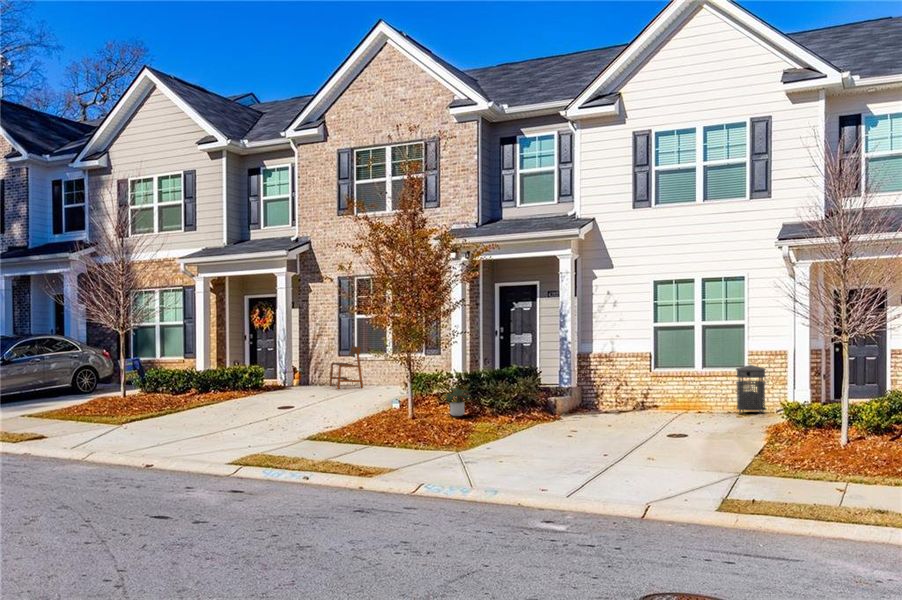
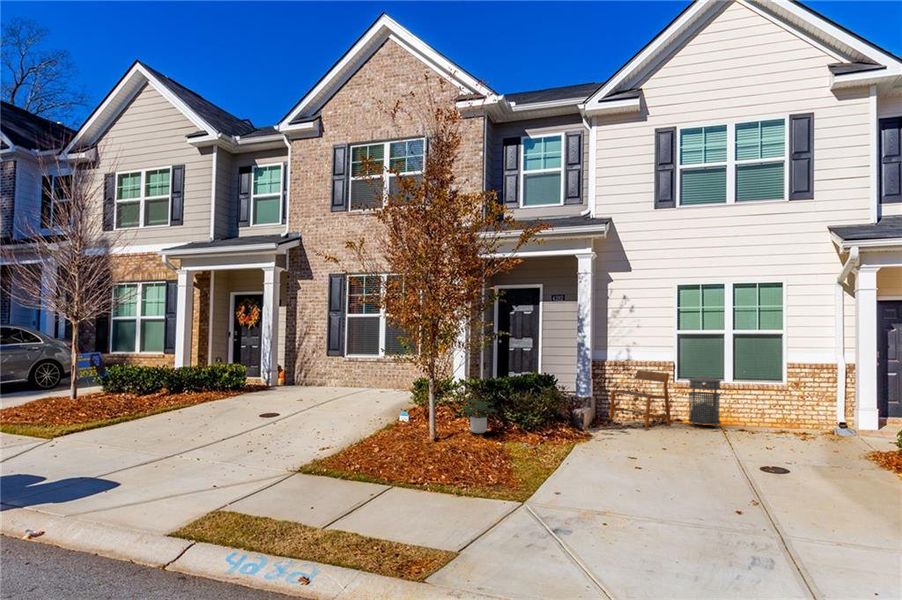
bench: present [330,346,363,389] -> present [610,370,671,427]
trash can: present [736,365,767,414] -> present [688,376,721,429]

